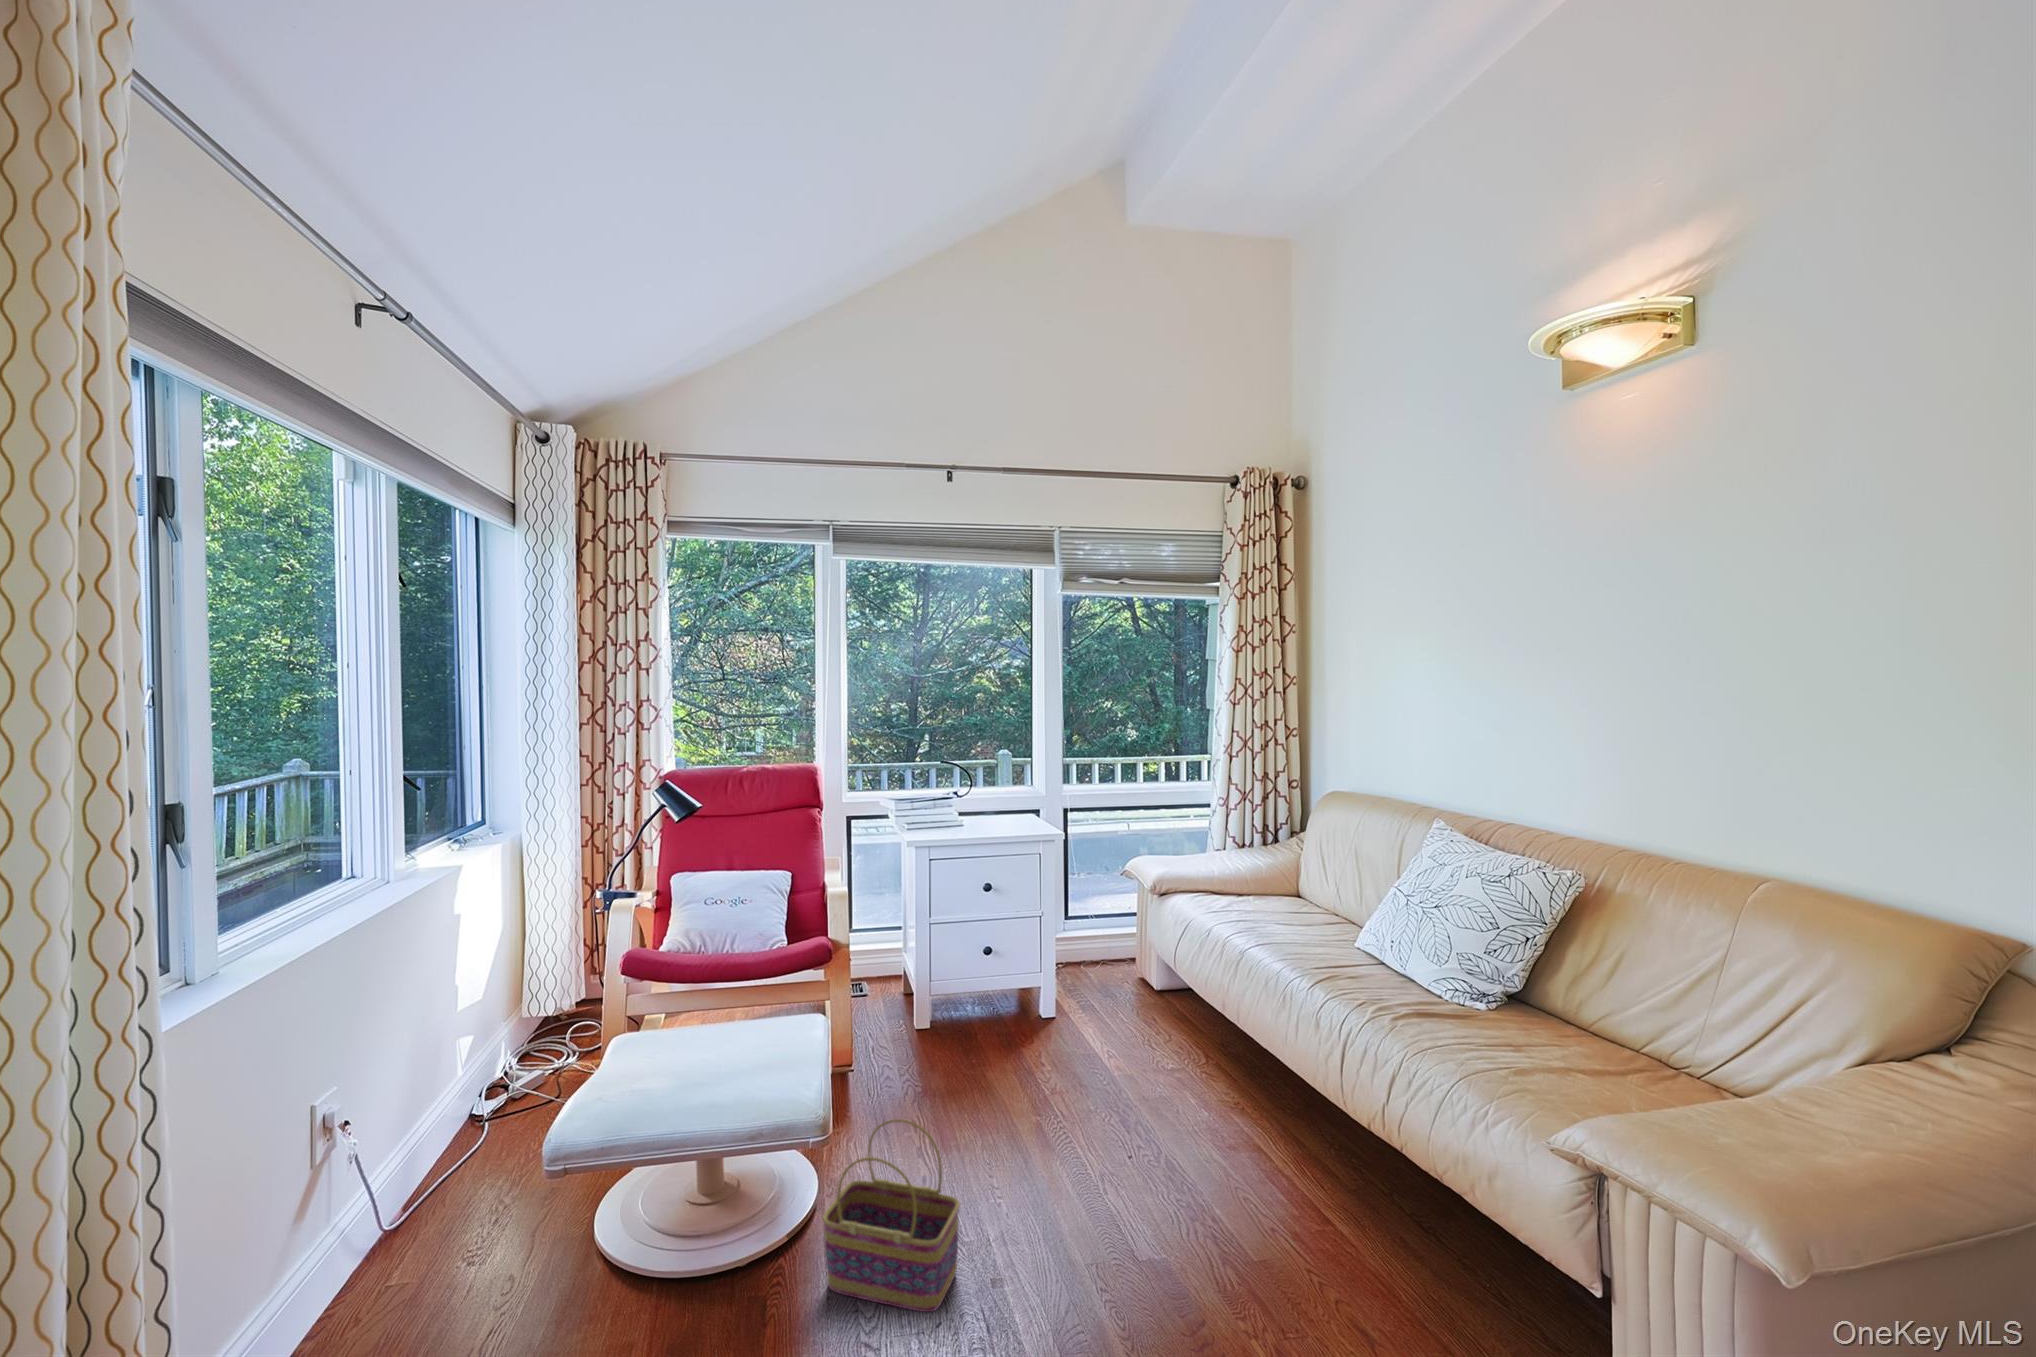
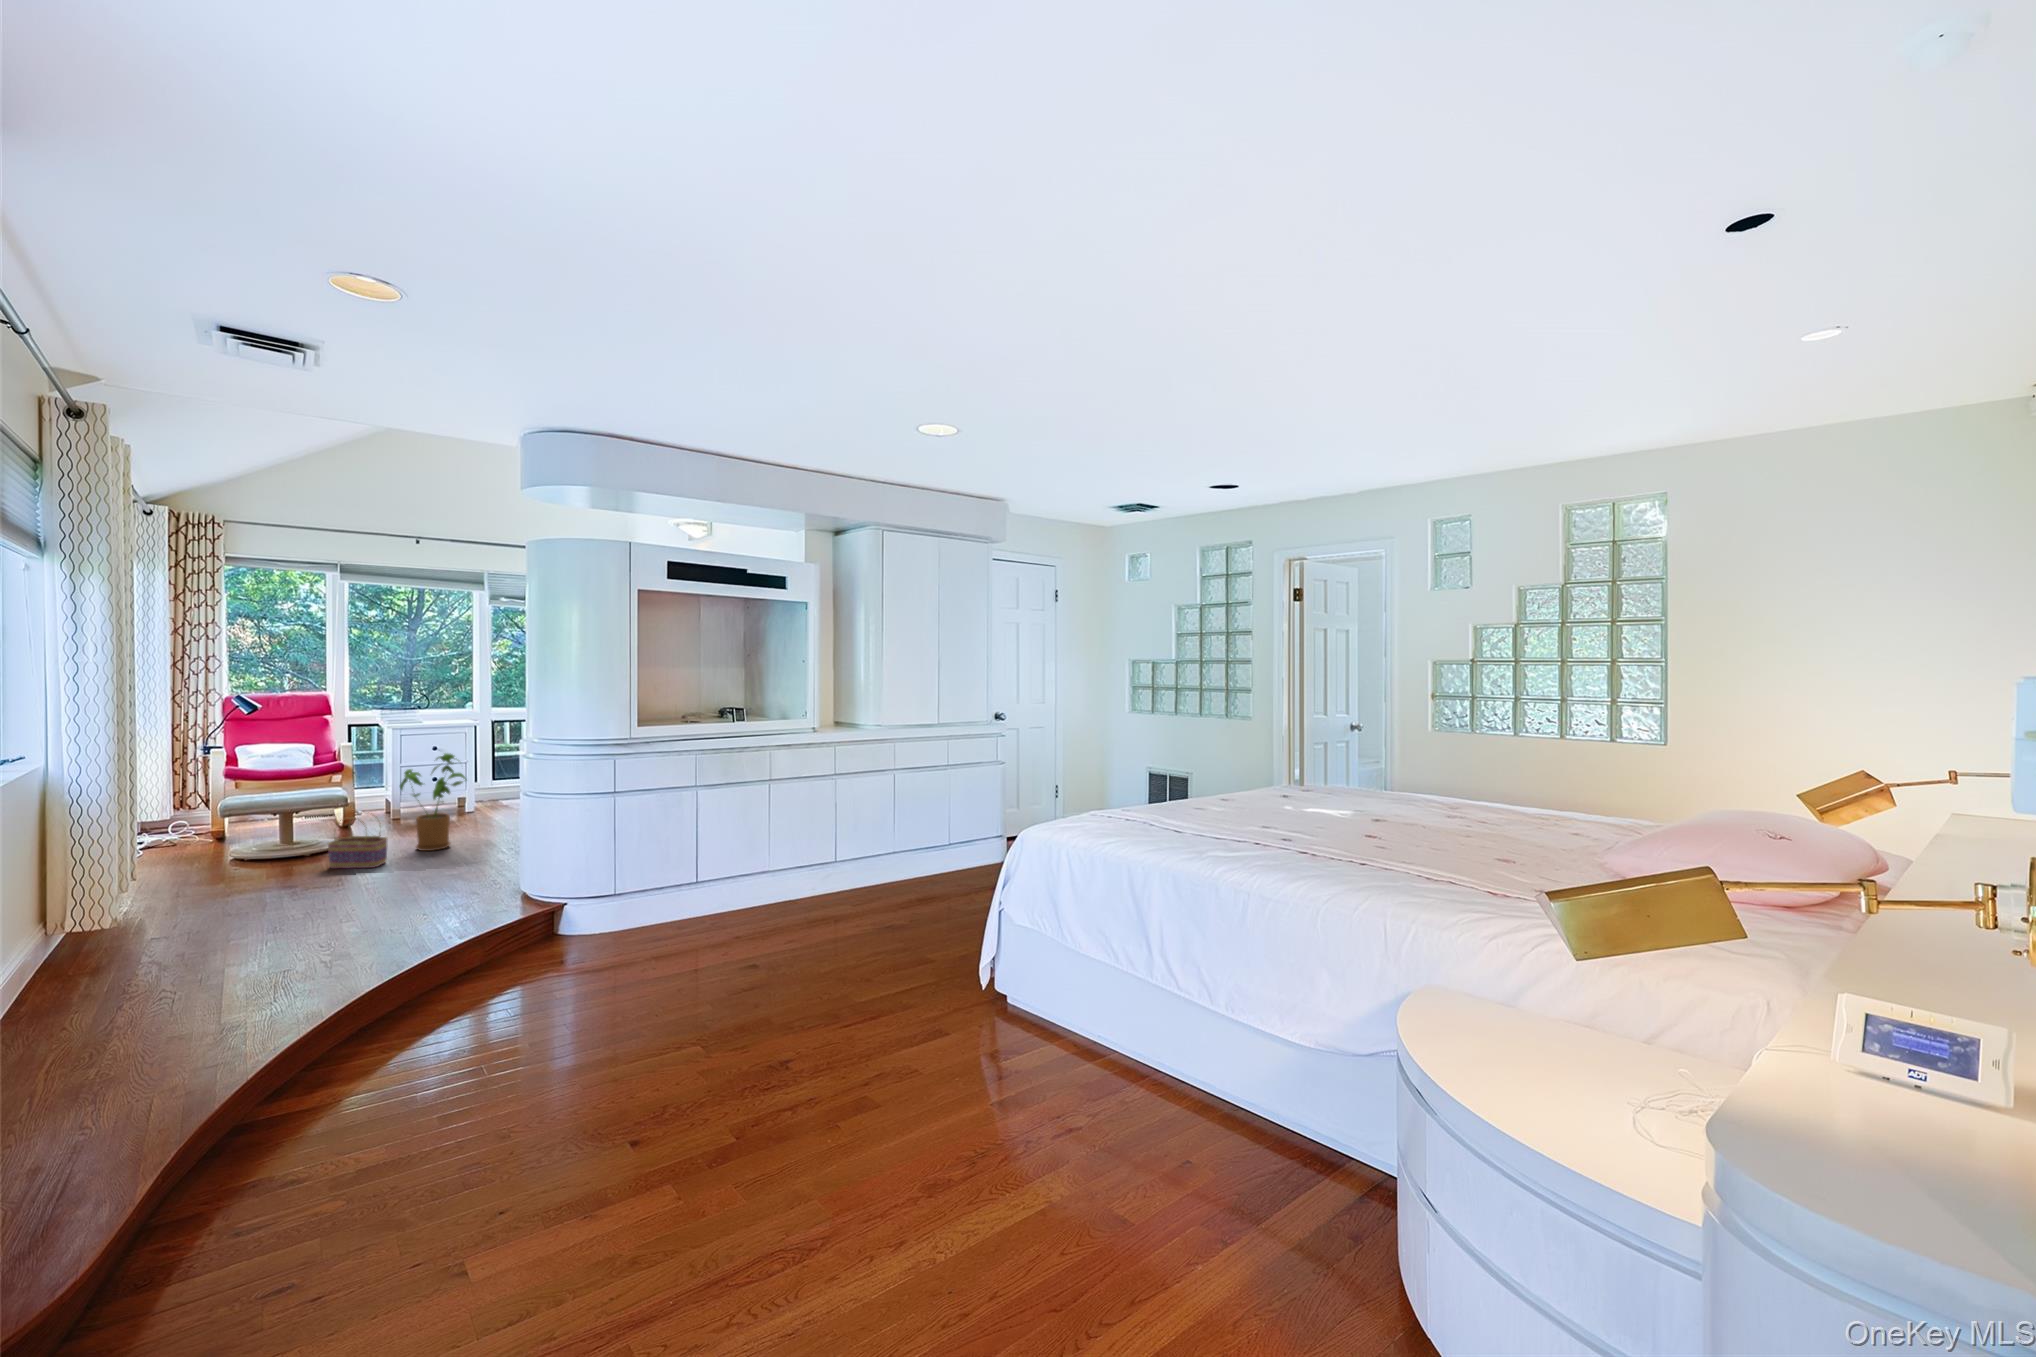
house plant: none [965,931,1119,1193] -> present [400,753,466,851]

